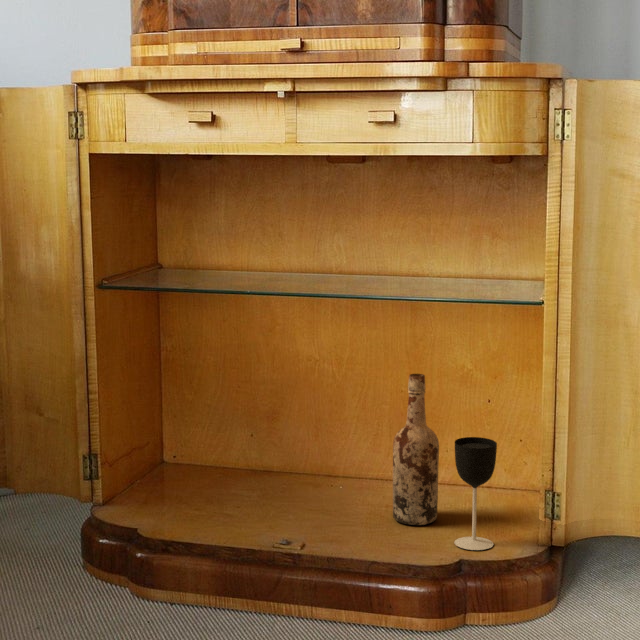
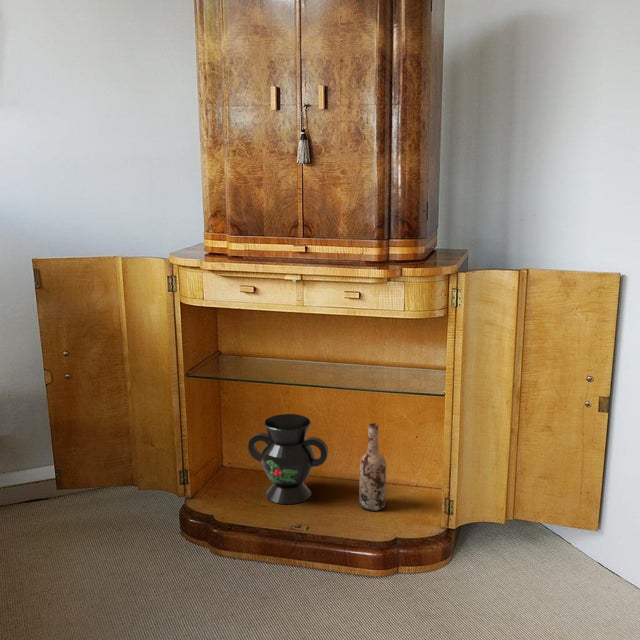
decorative vase: none [203,370,340,517] -> present [248,414,328,504]
wine glass: present [454,437,497,550] -> none [394,465,419,531]

